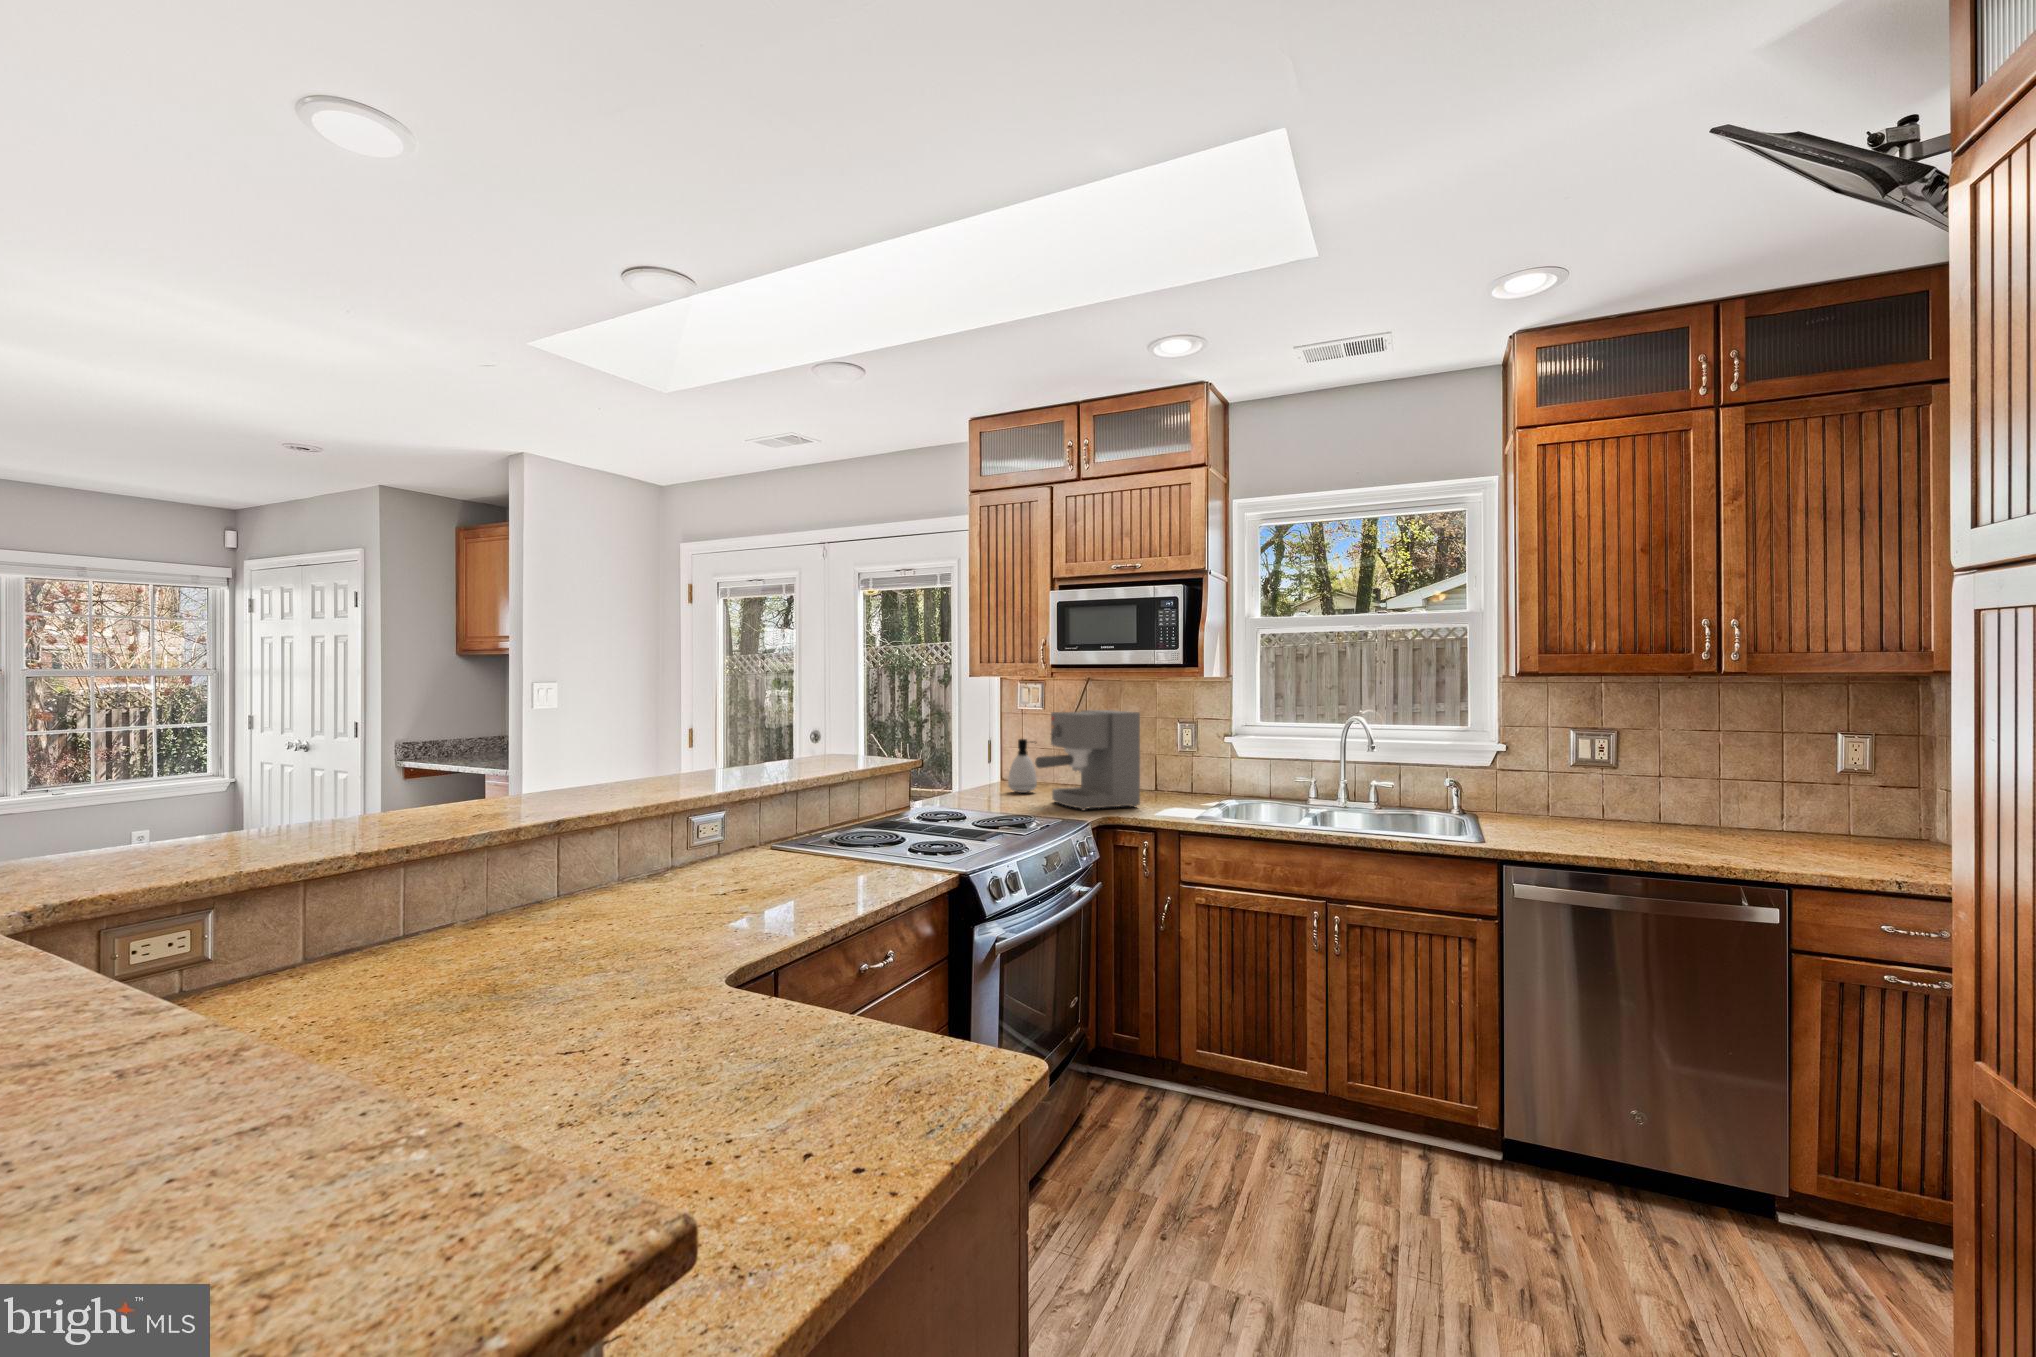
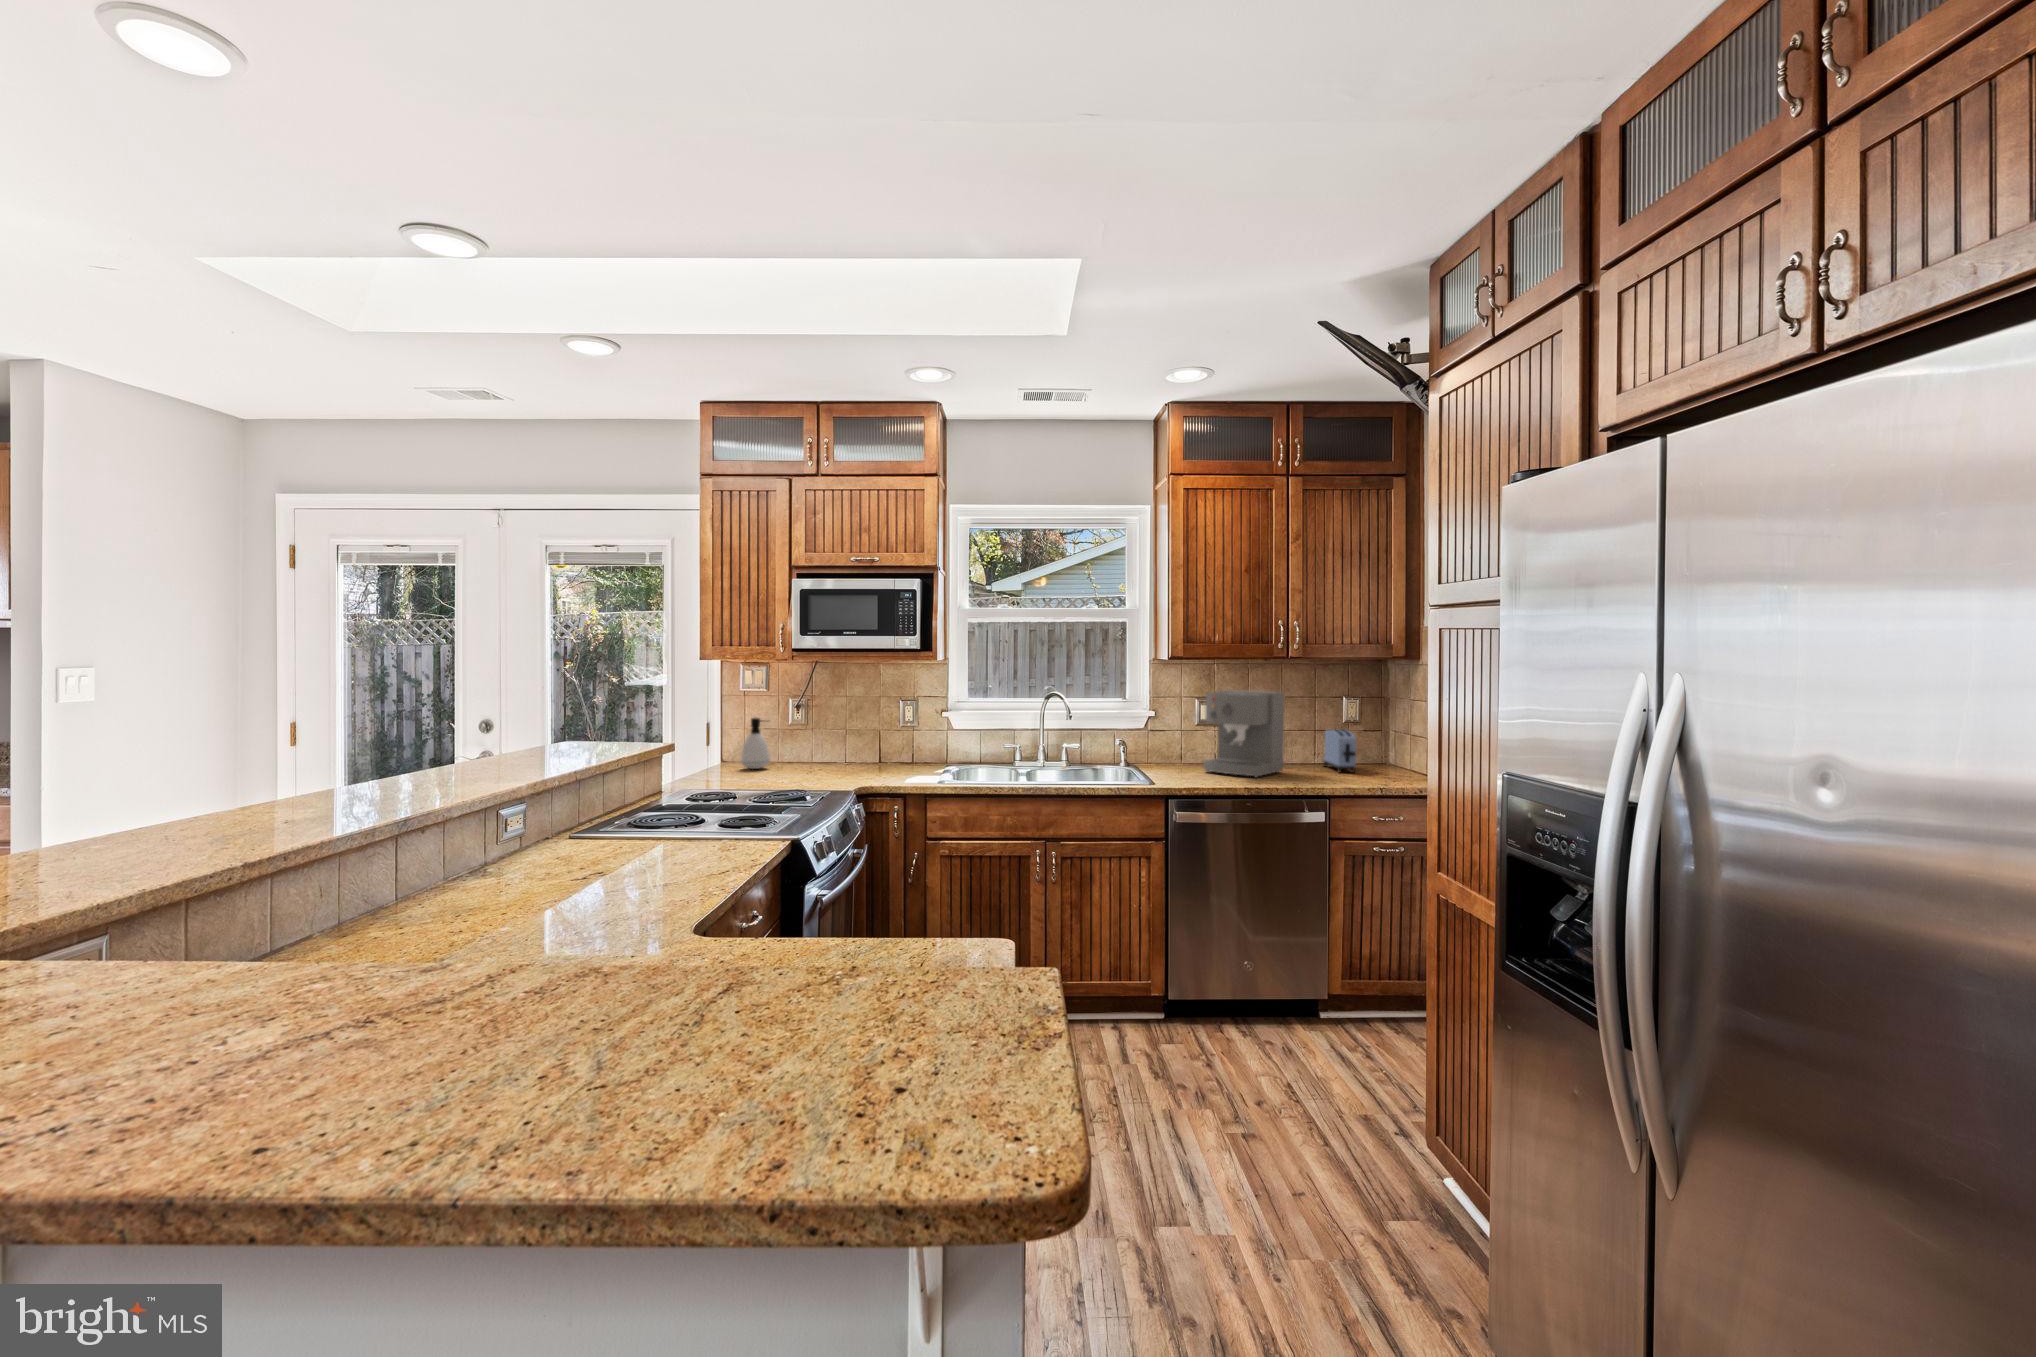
coffee maker: present [1035,710,1140,811] -> present [1204,690,1284,778]
toaster: none [1797,779,1855,847] -> present [1323,730,1356,773]

